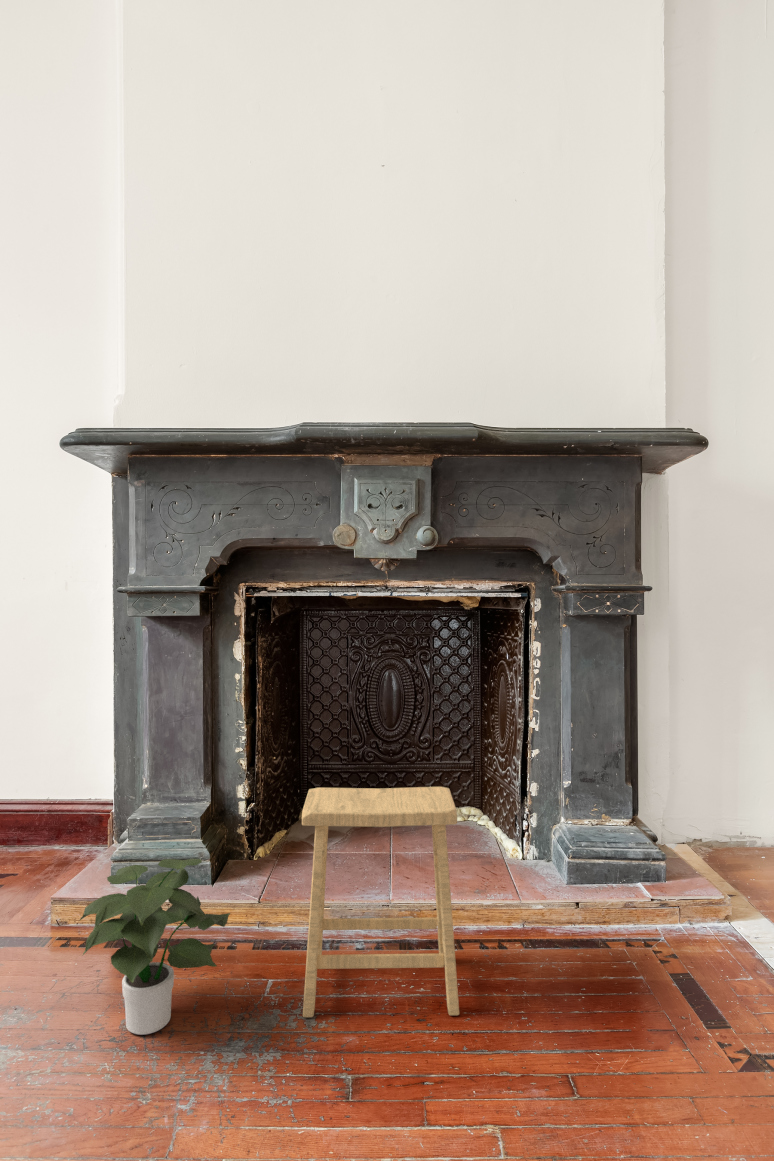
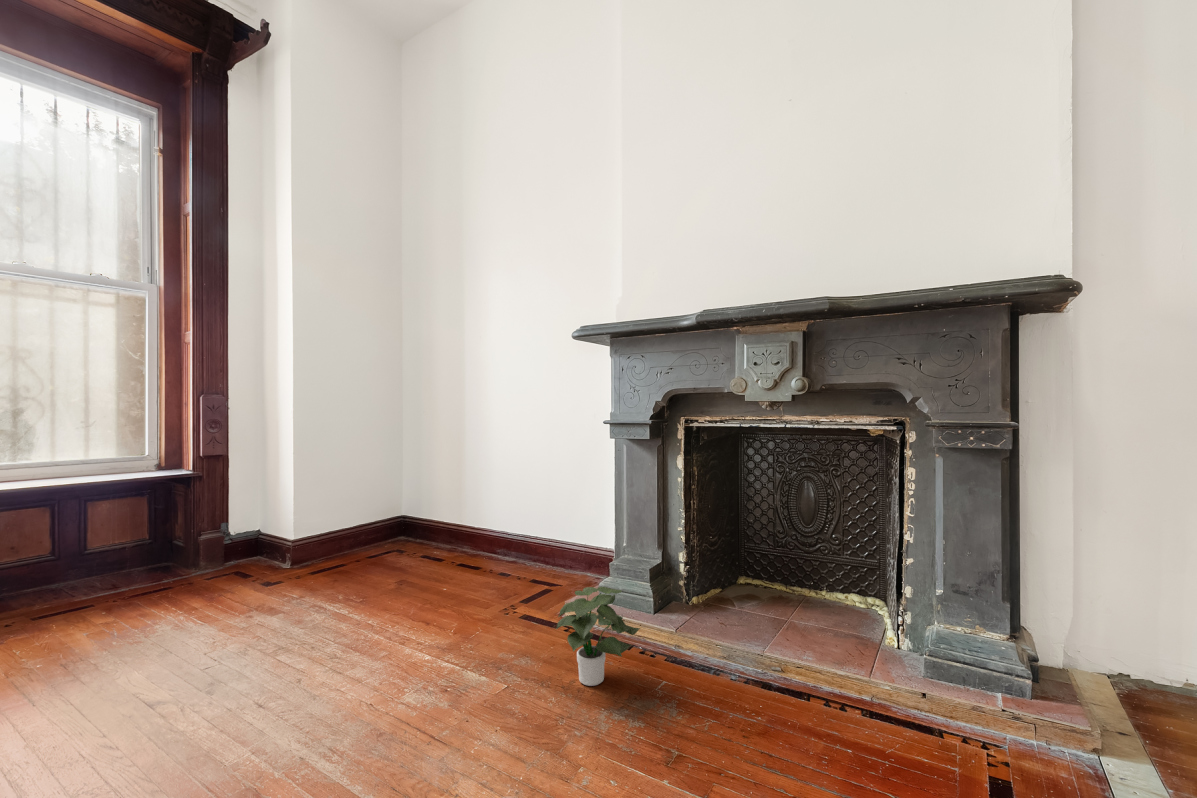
footstool: present [302,787,459,1017] -> none [675,559,796,740]

